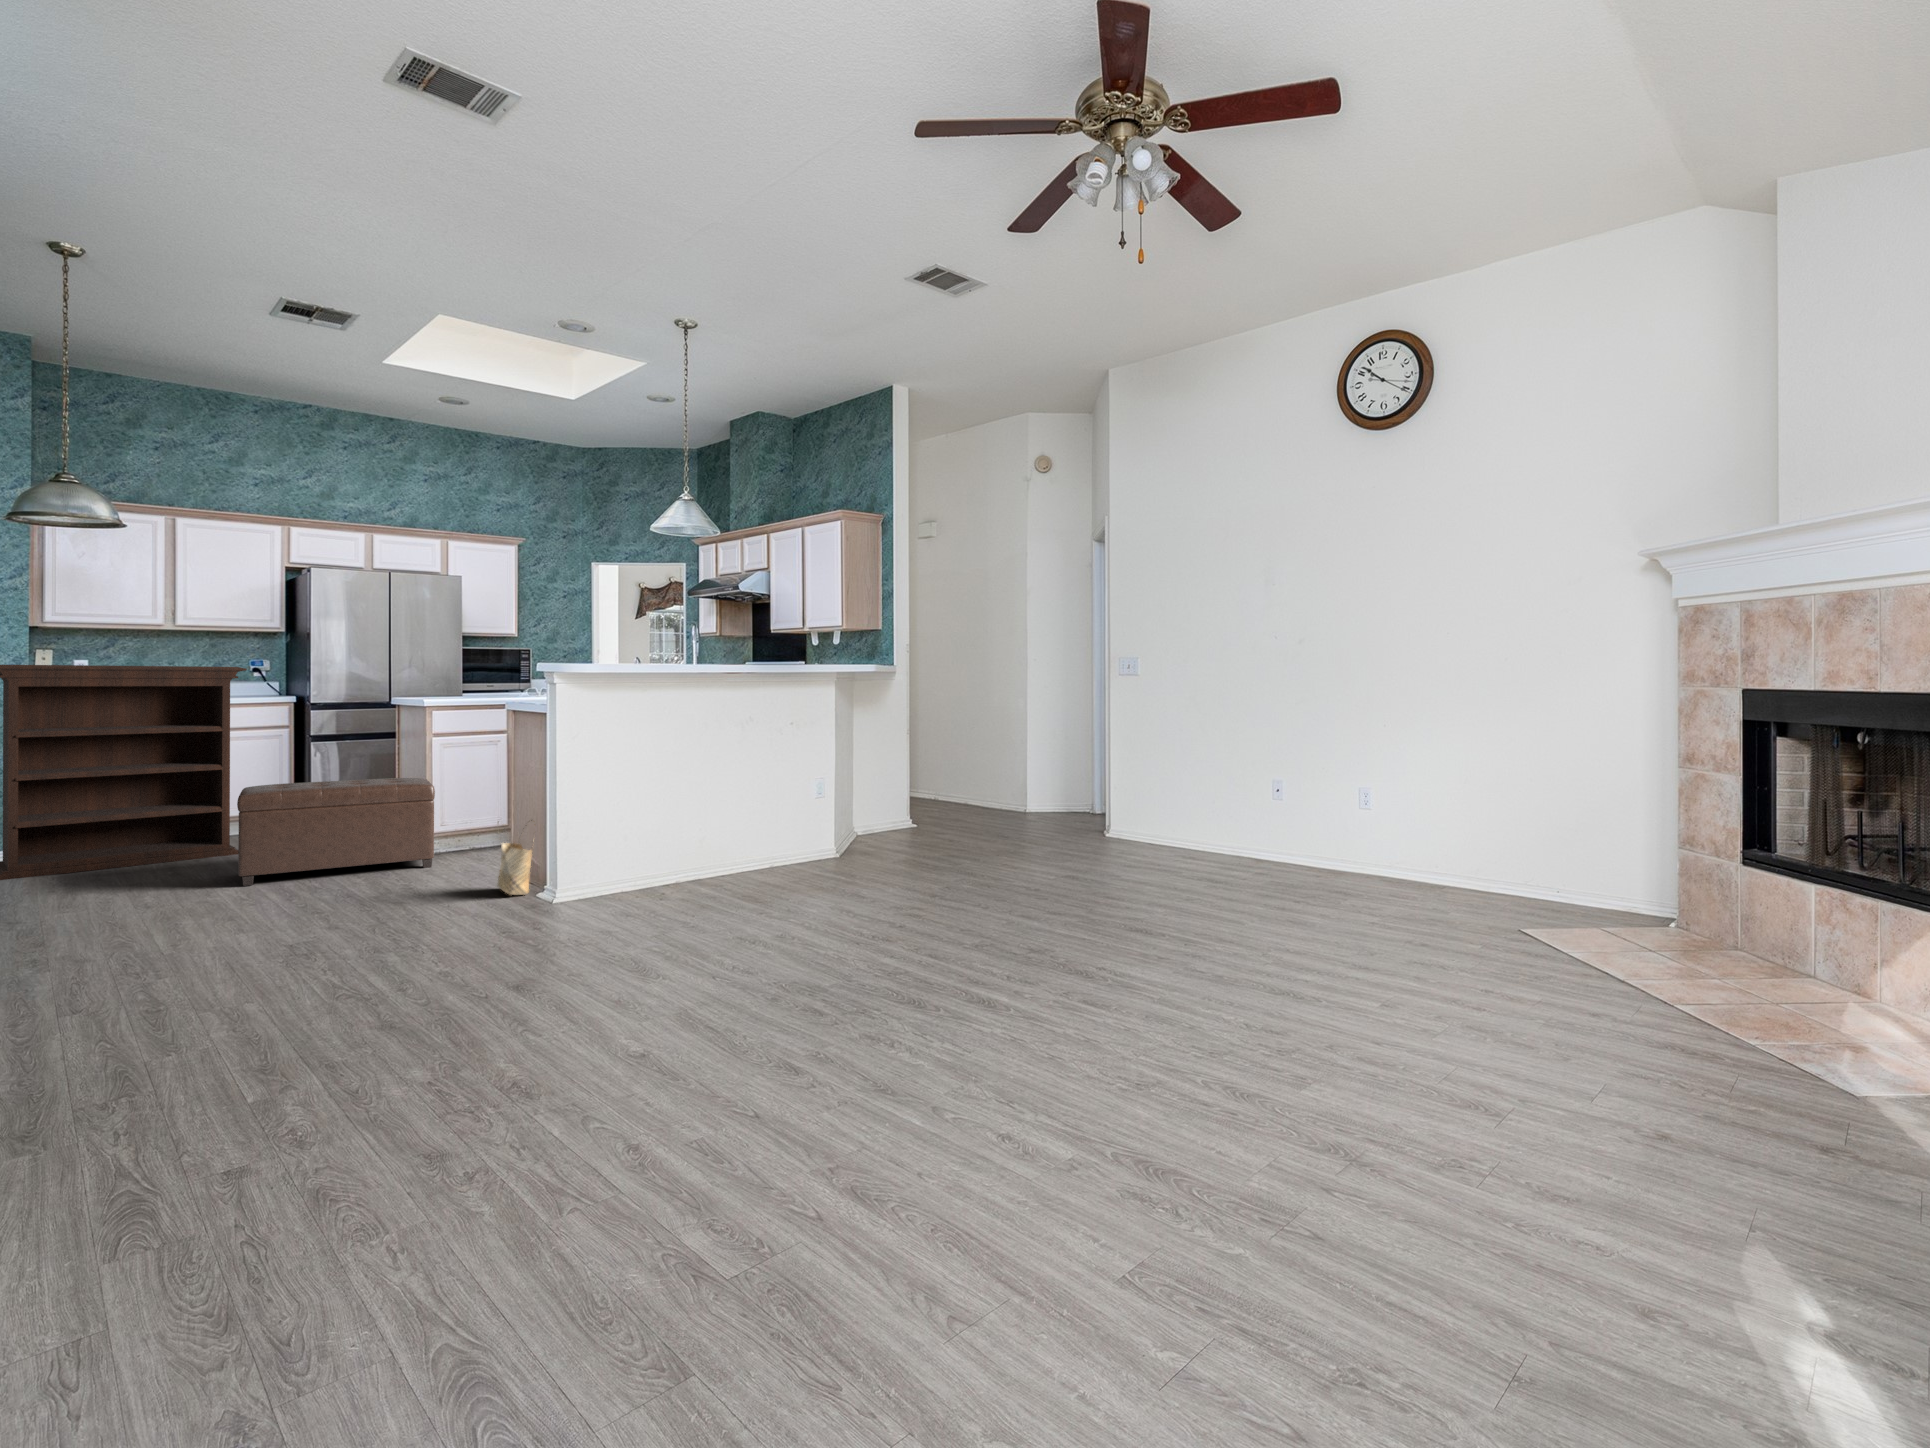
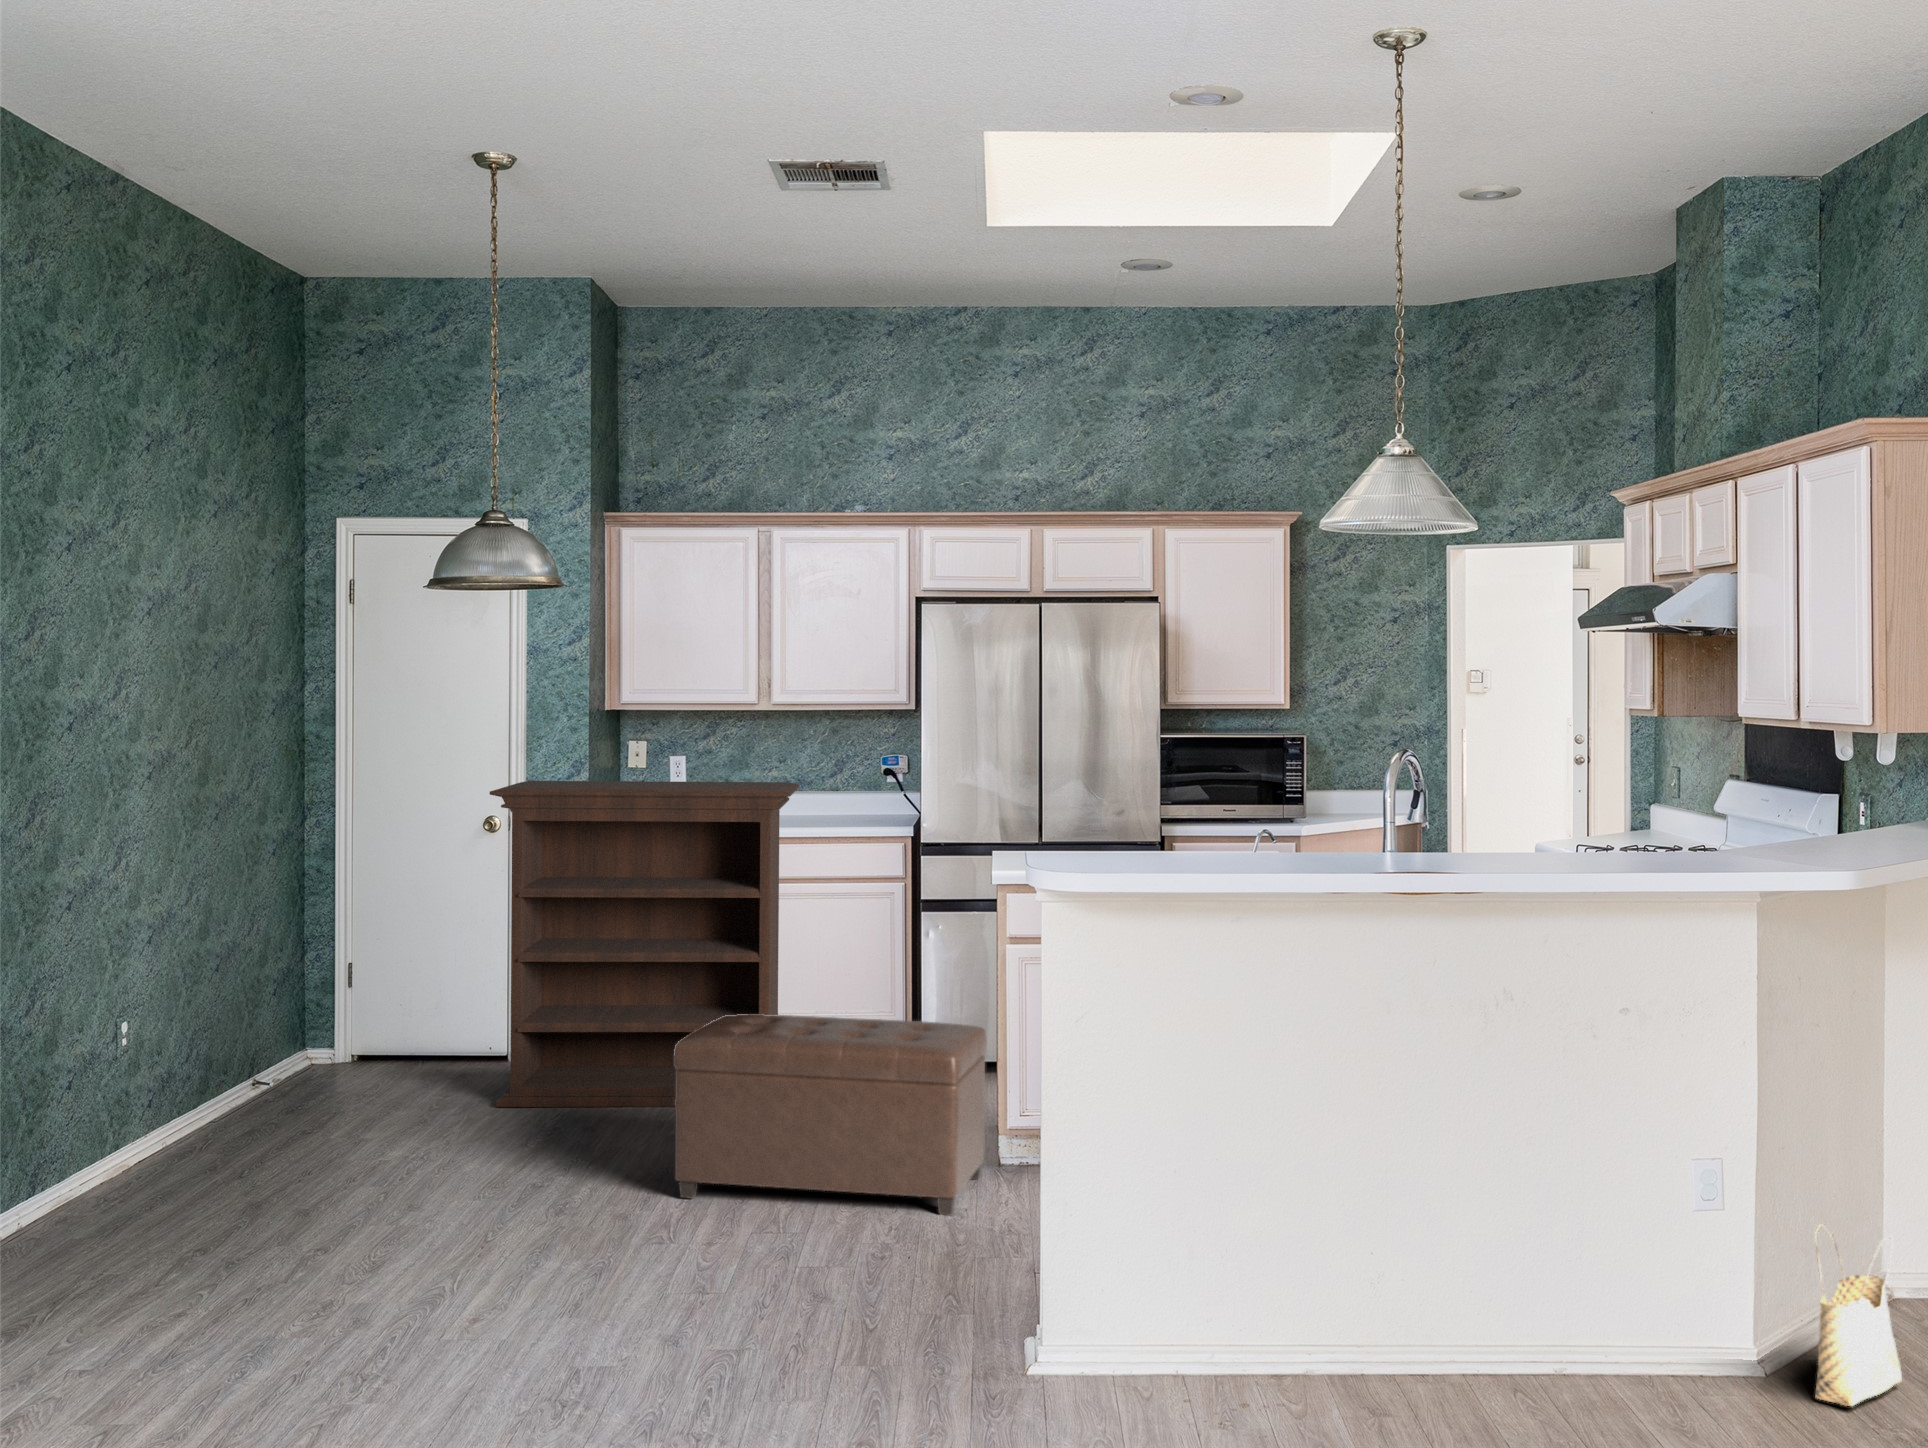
woven basket: present [498,820,532,895] -> present [1815,1224,1902,1406]

